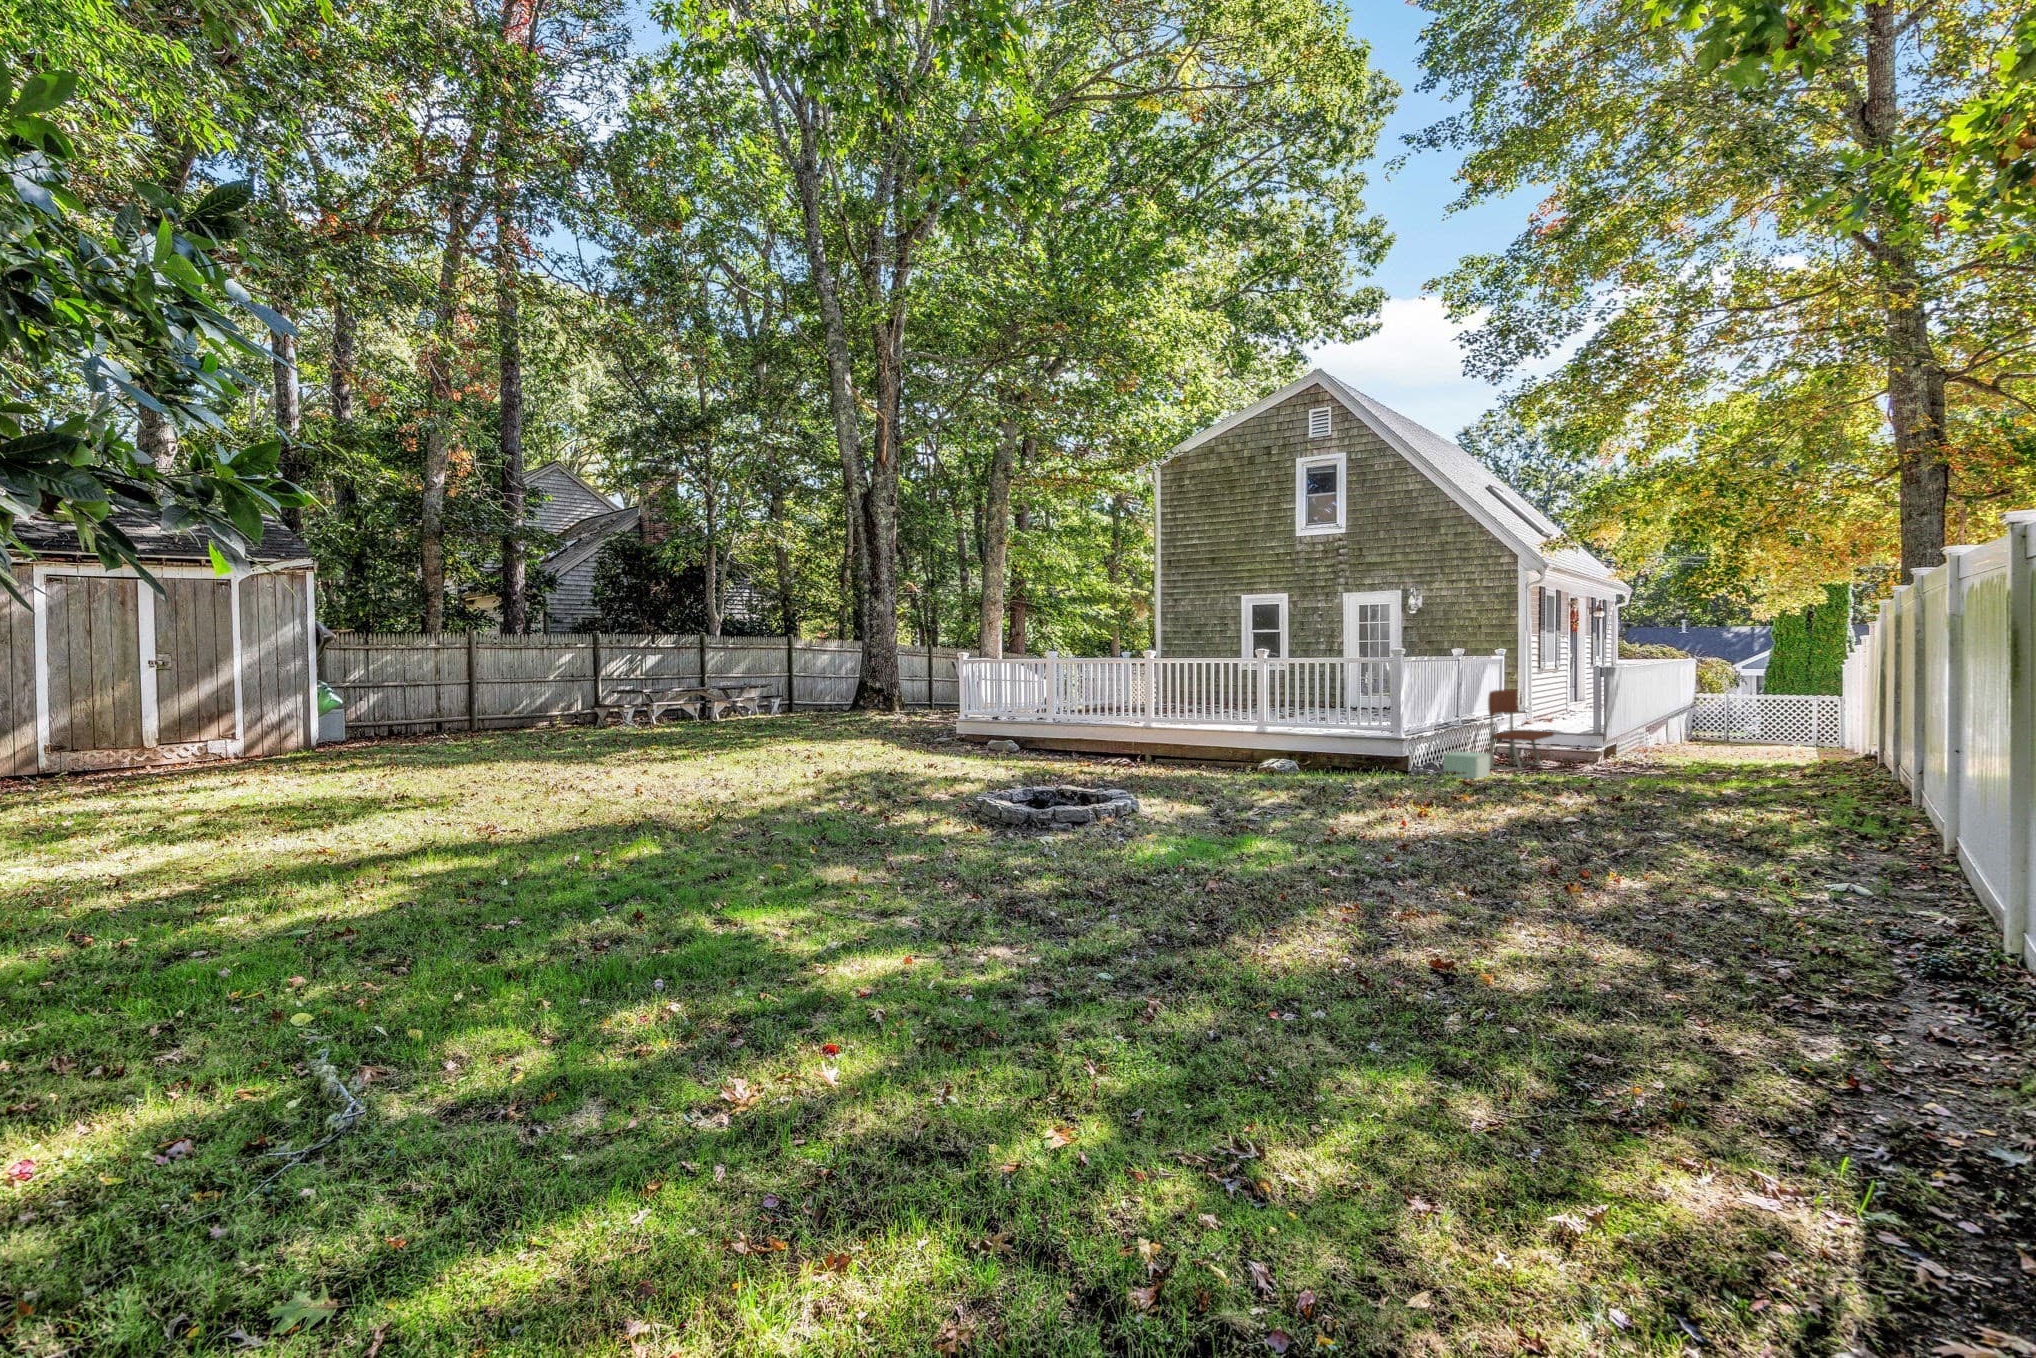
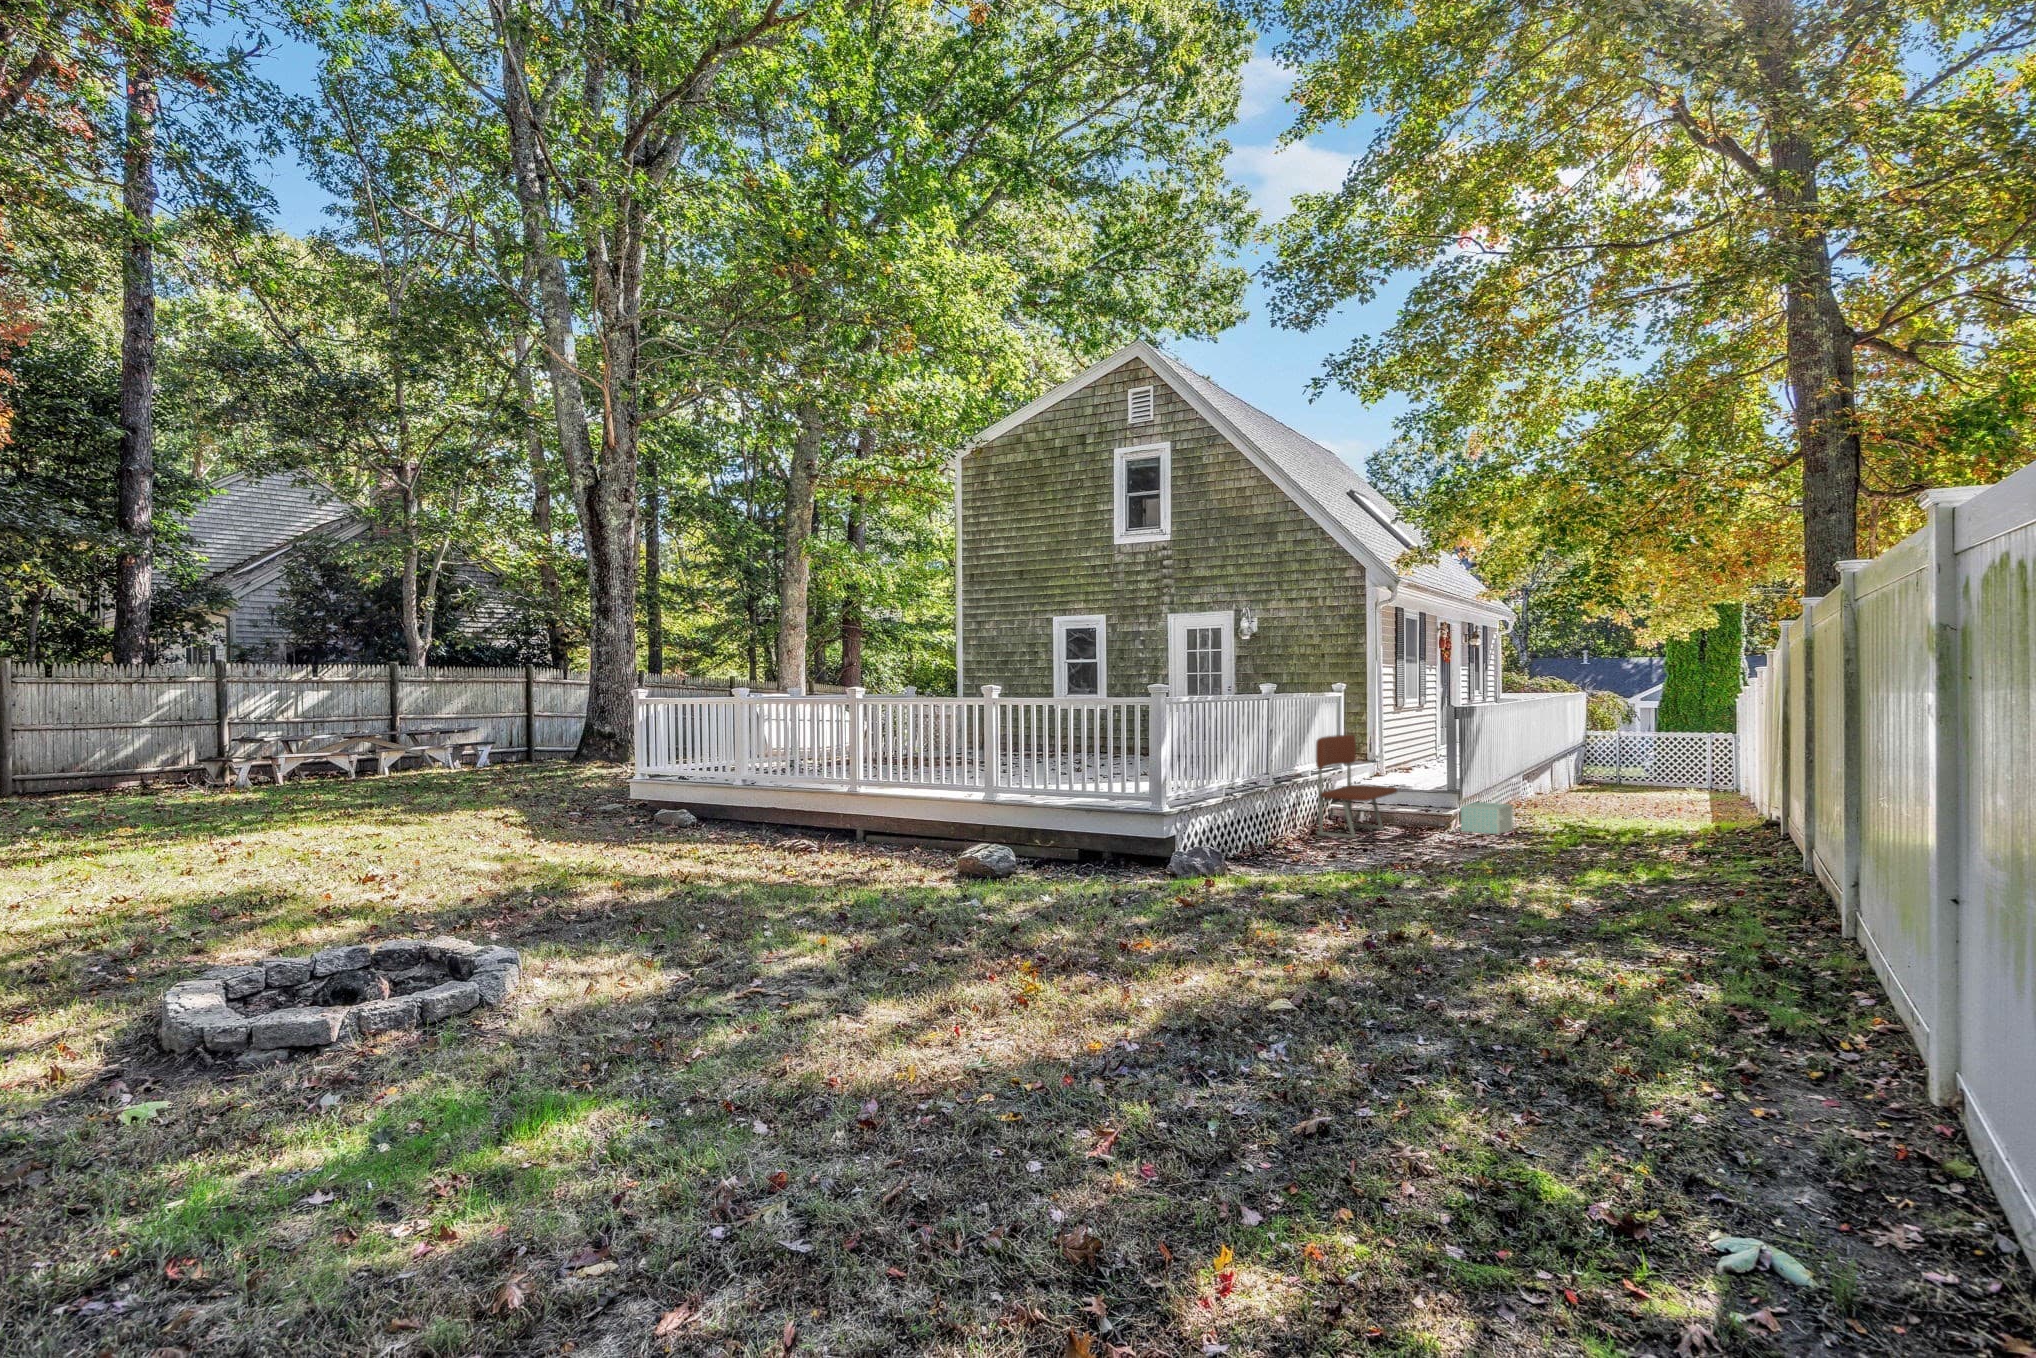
storage box: present [1443,751,1490,779] -> present [1461,802,1513,834]

